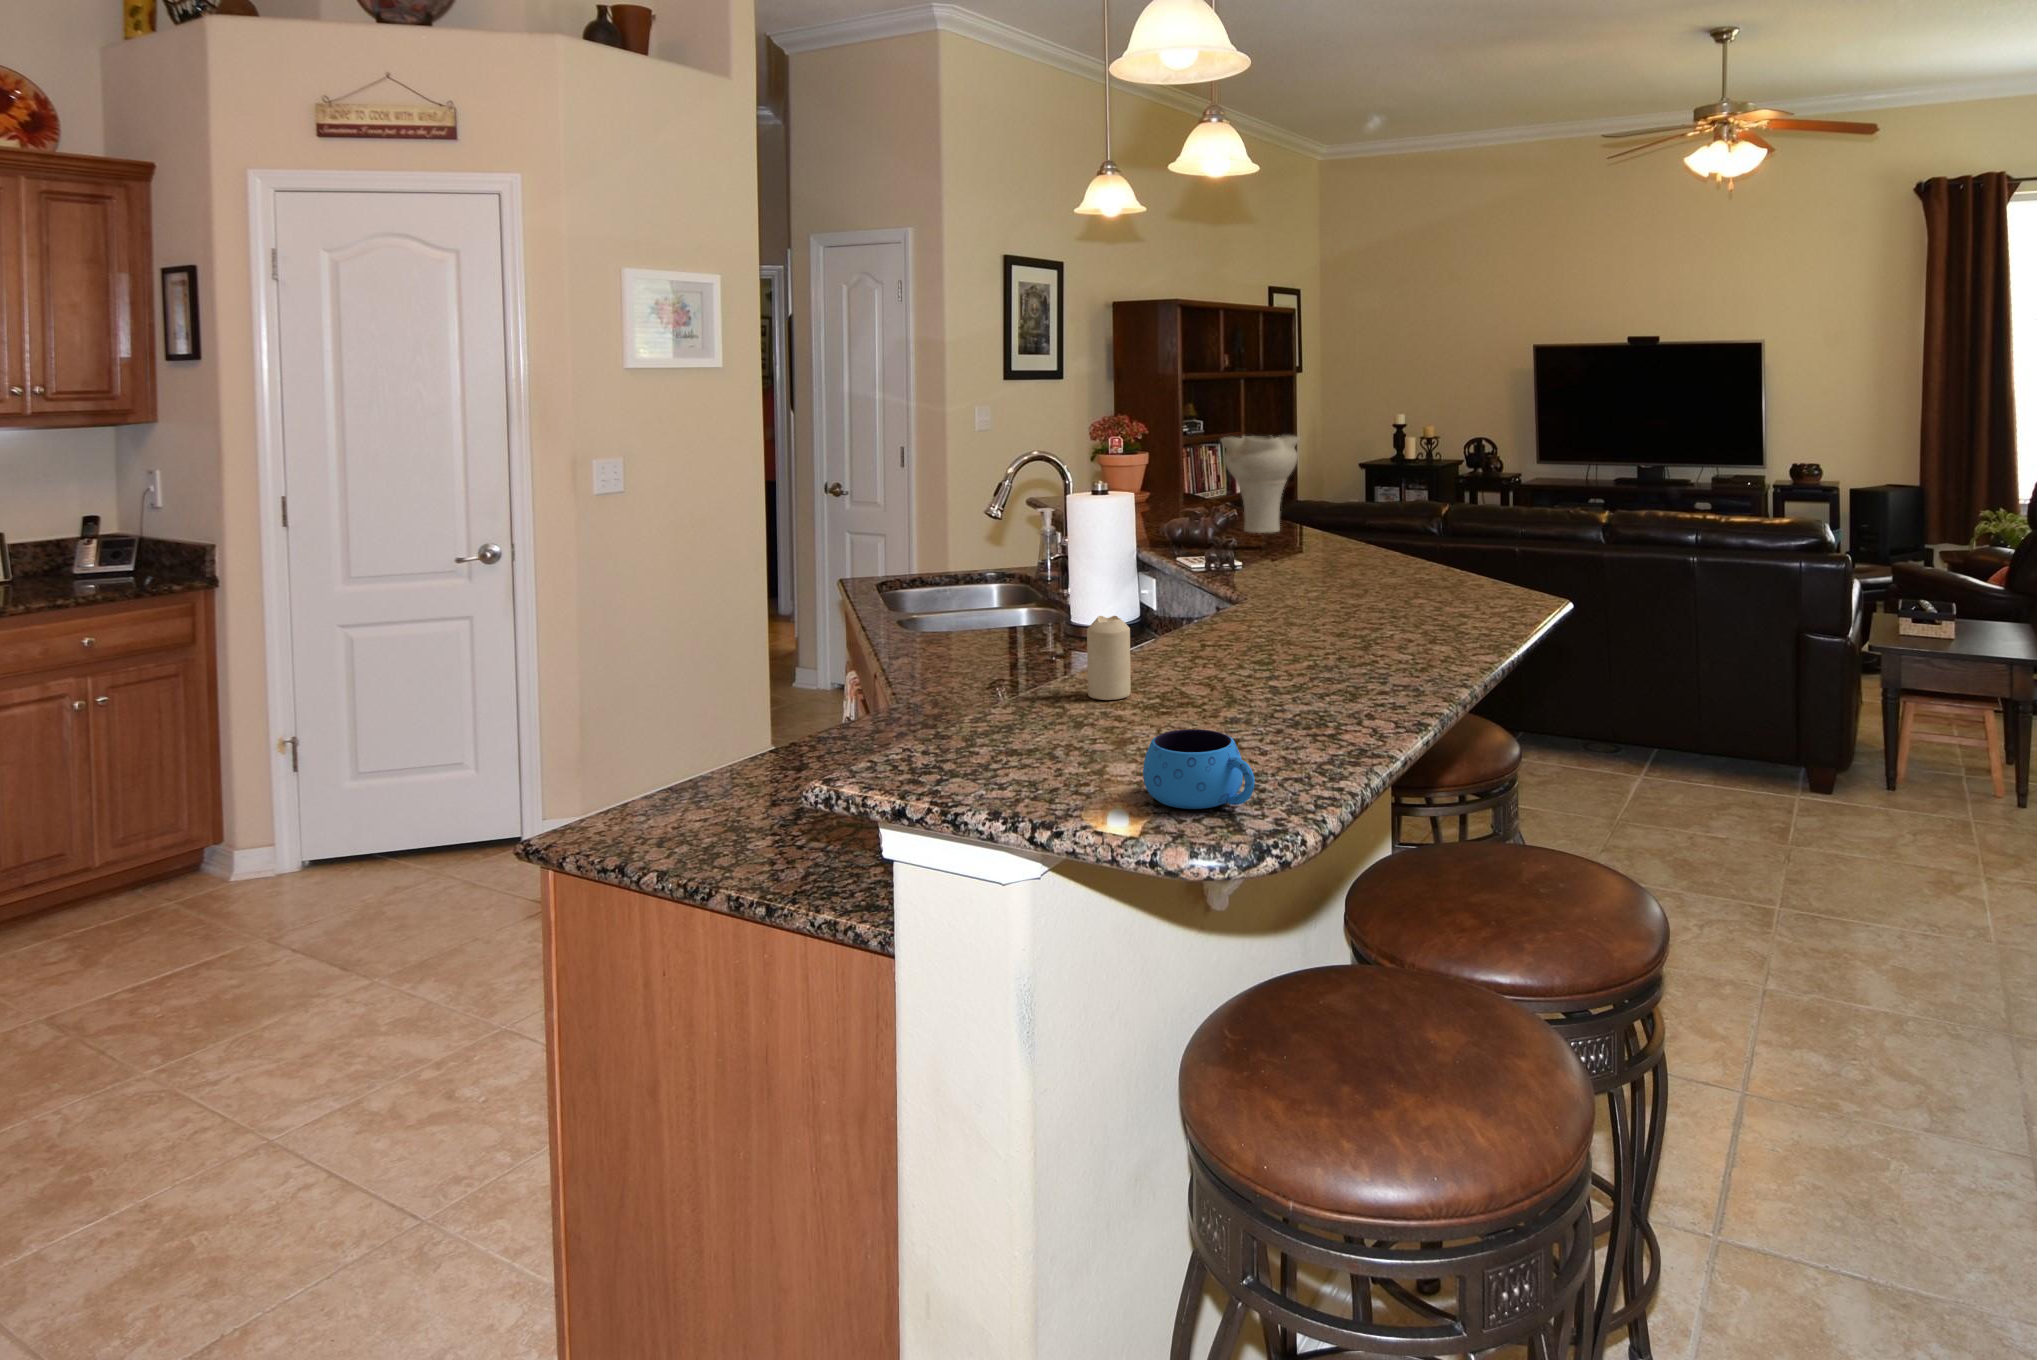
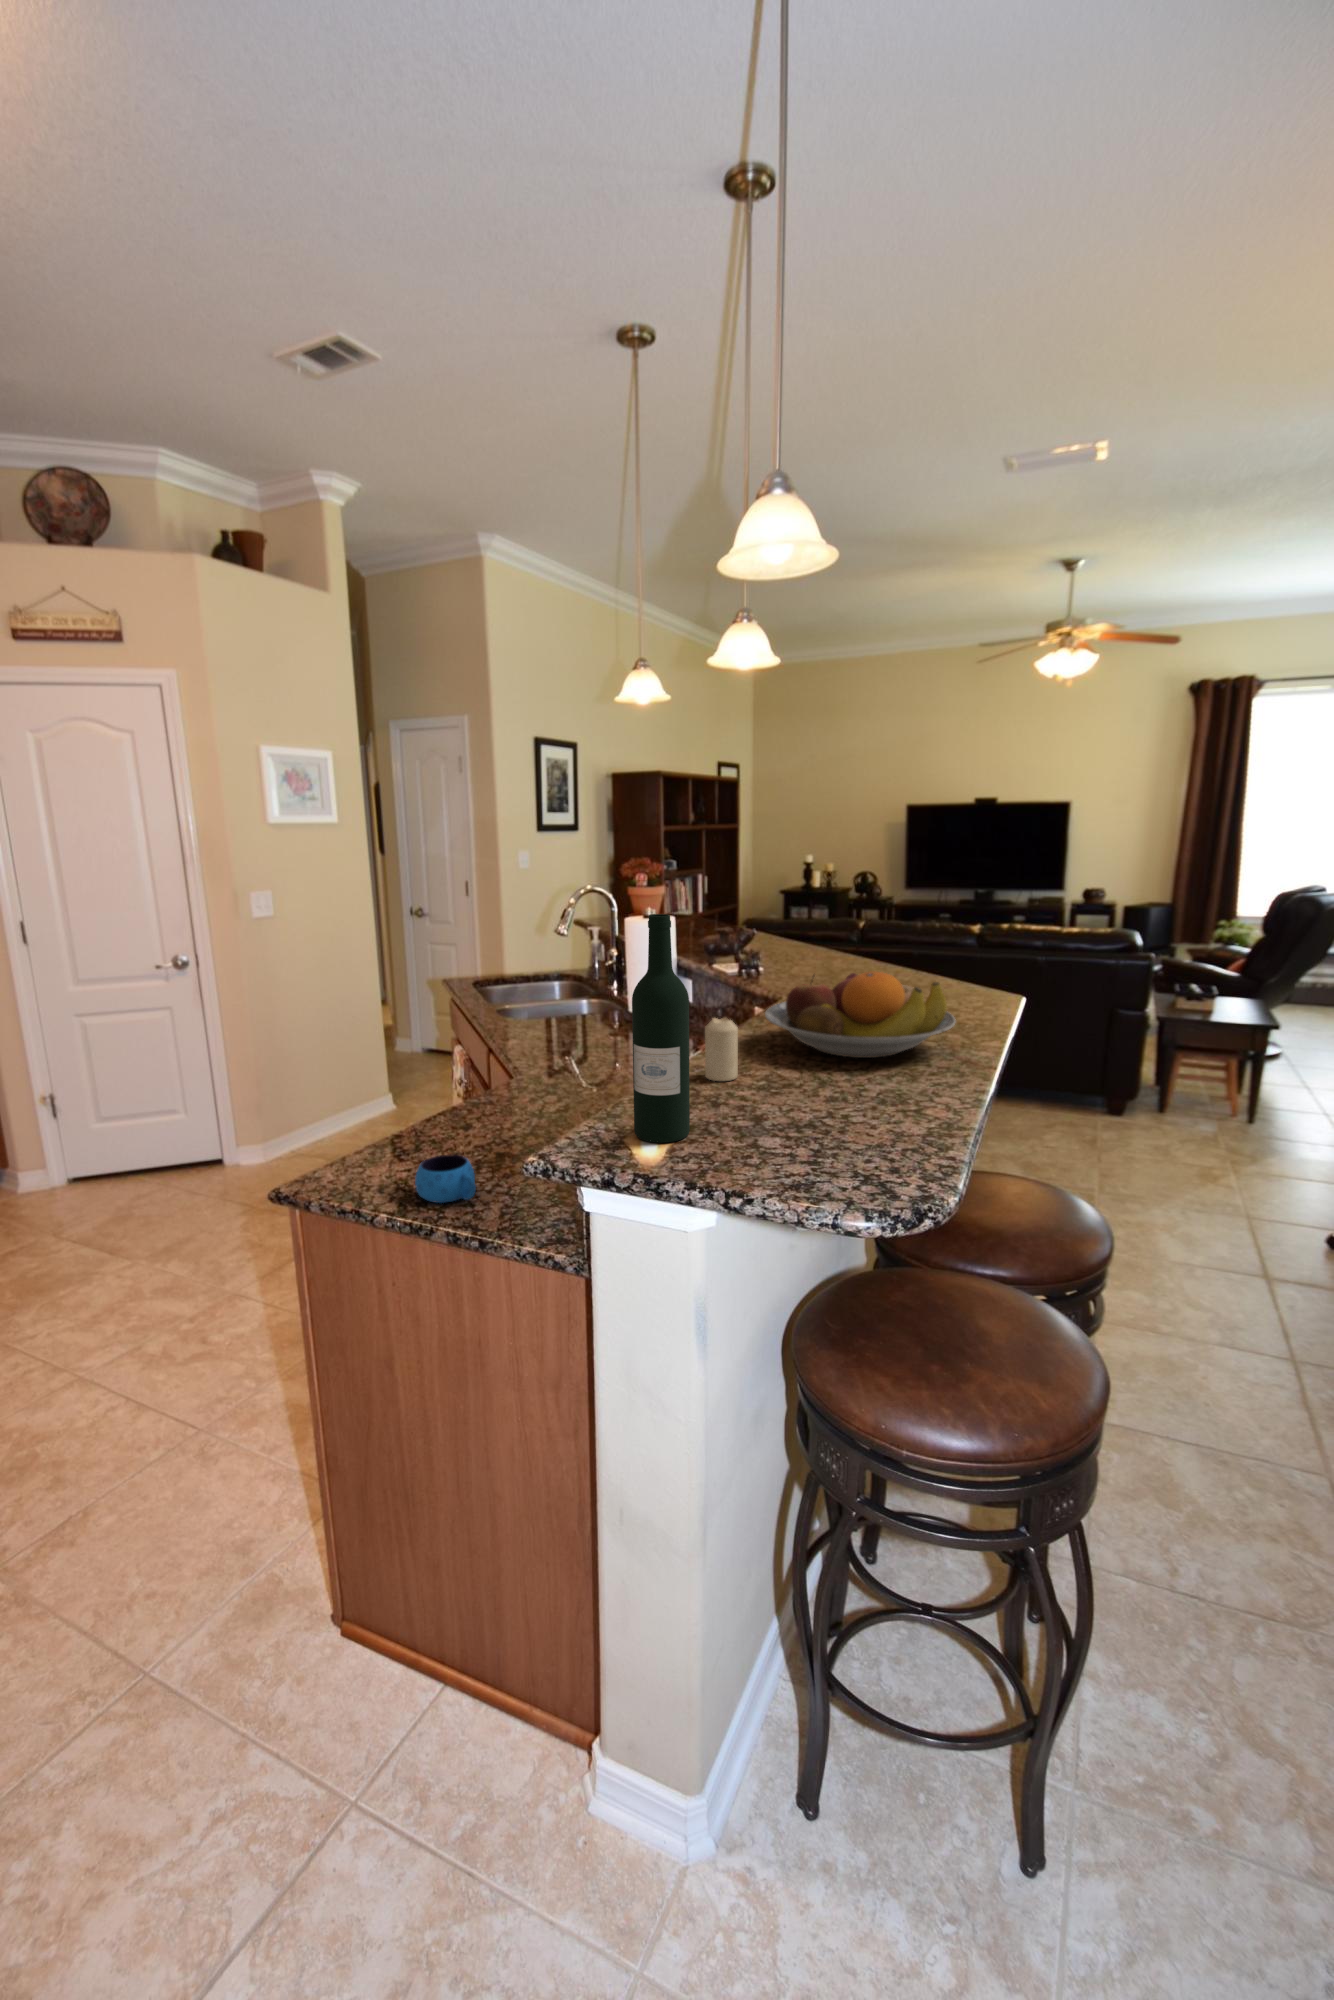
vase: present [1221,435,1300,533] -> none [722,871,799,950]
wine bottle: none [955,478,1027,769] -> present [632,914,690,1143]
fruit bowl: none [1188,560,1436,675] -> present [765,972,956,1058]
mug: present [1143,729,1255,809] -> present [415,1155,476,1203]

